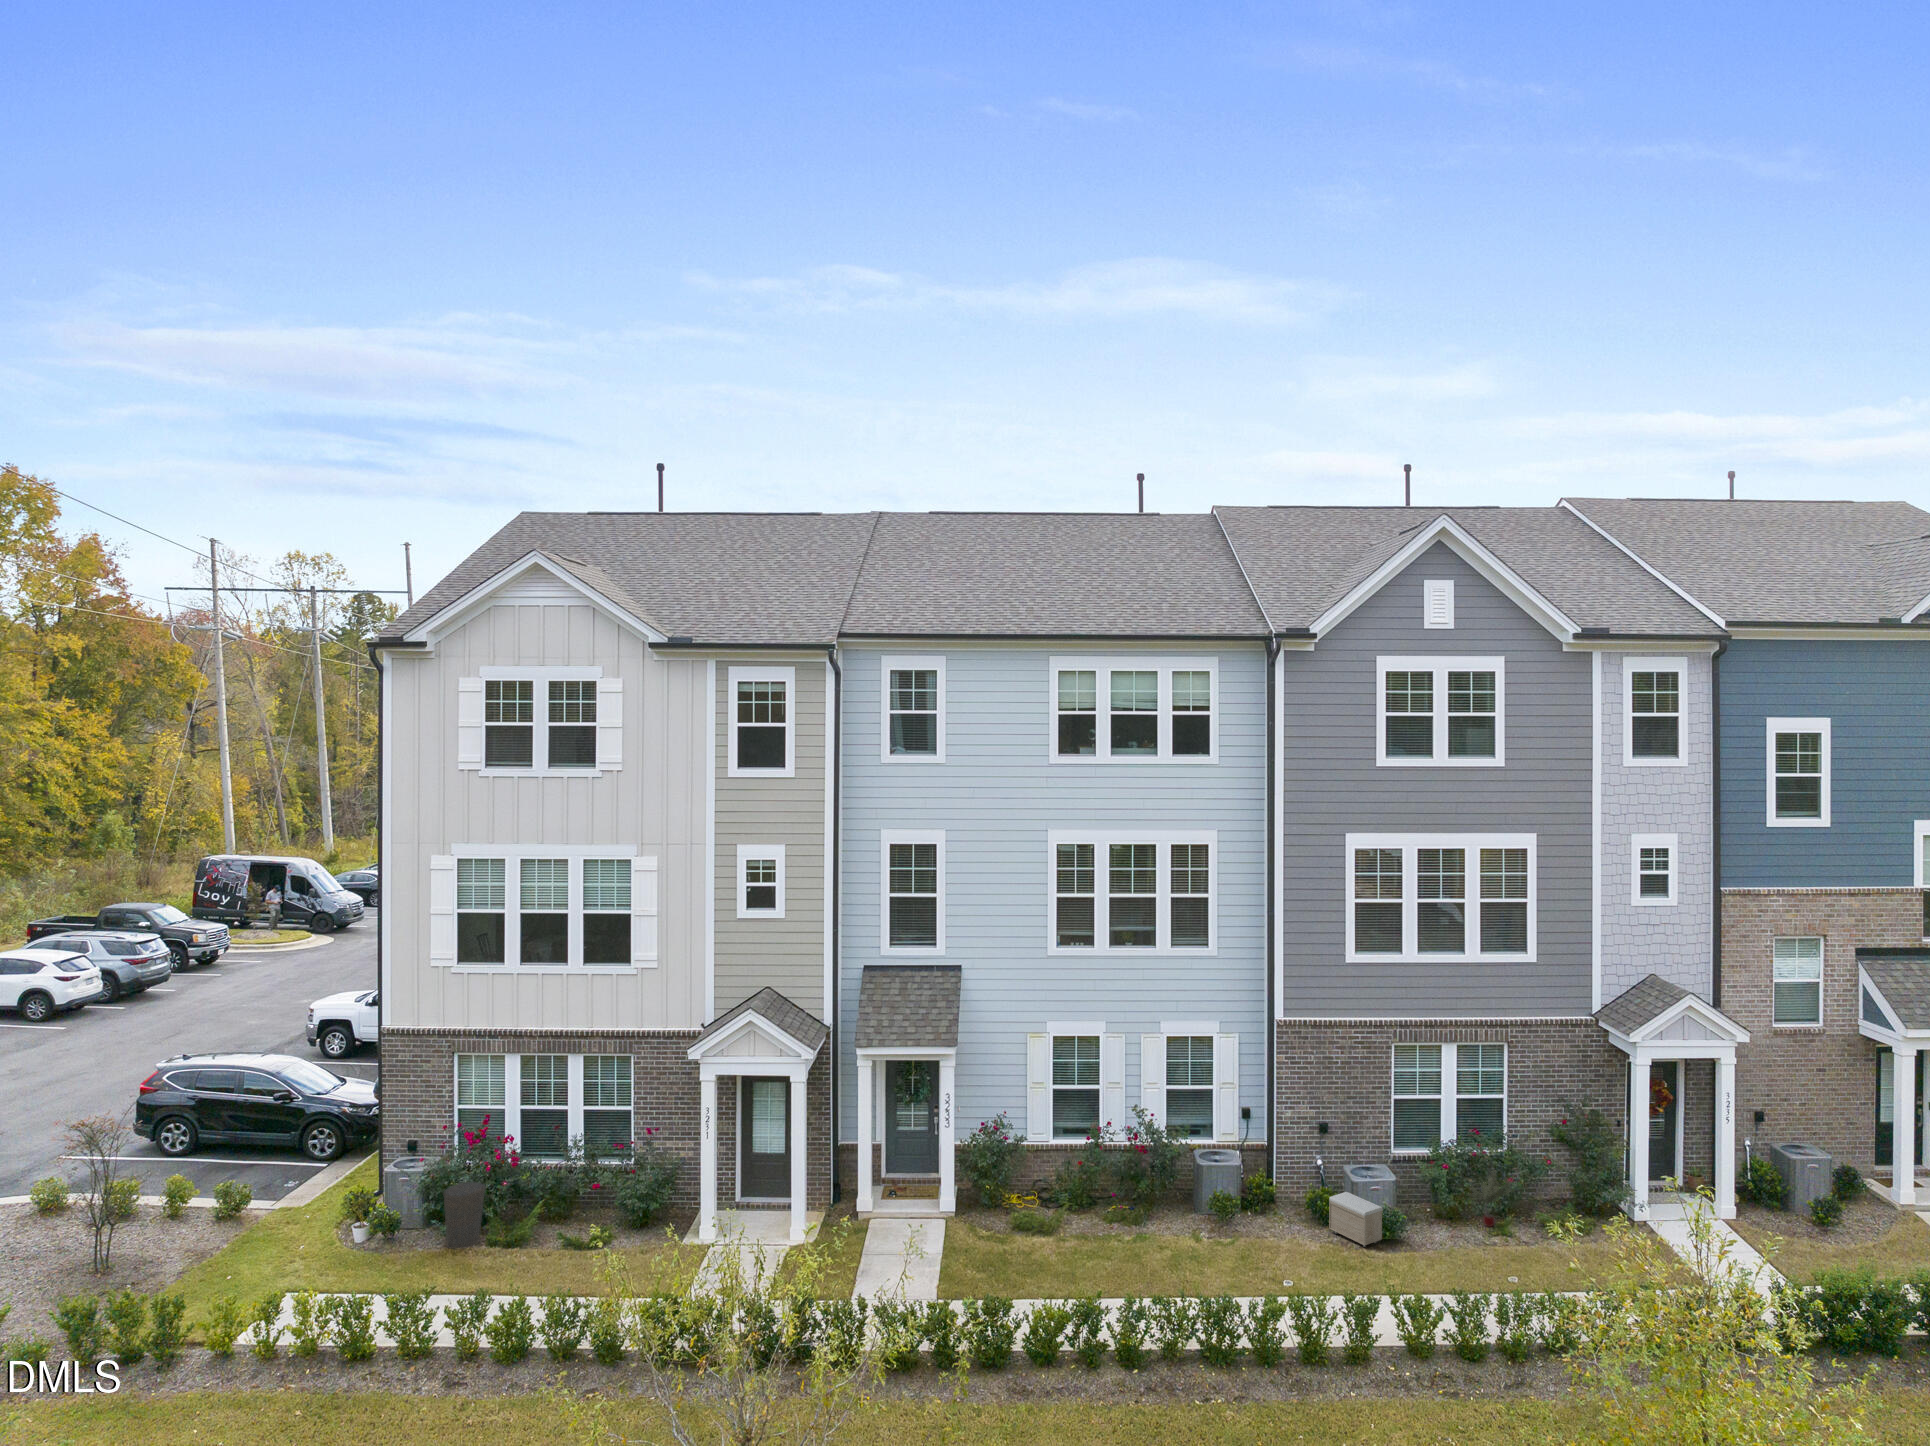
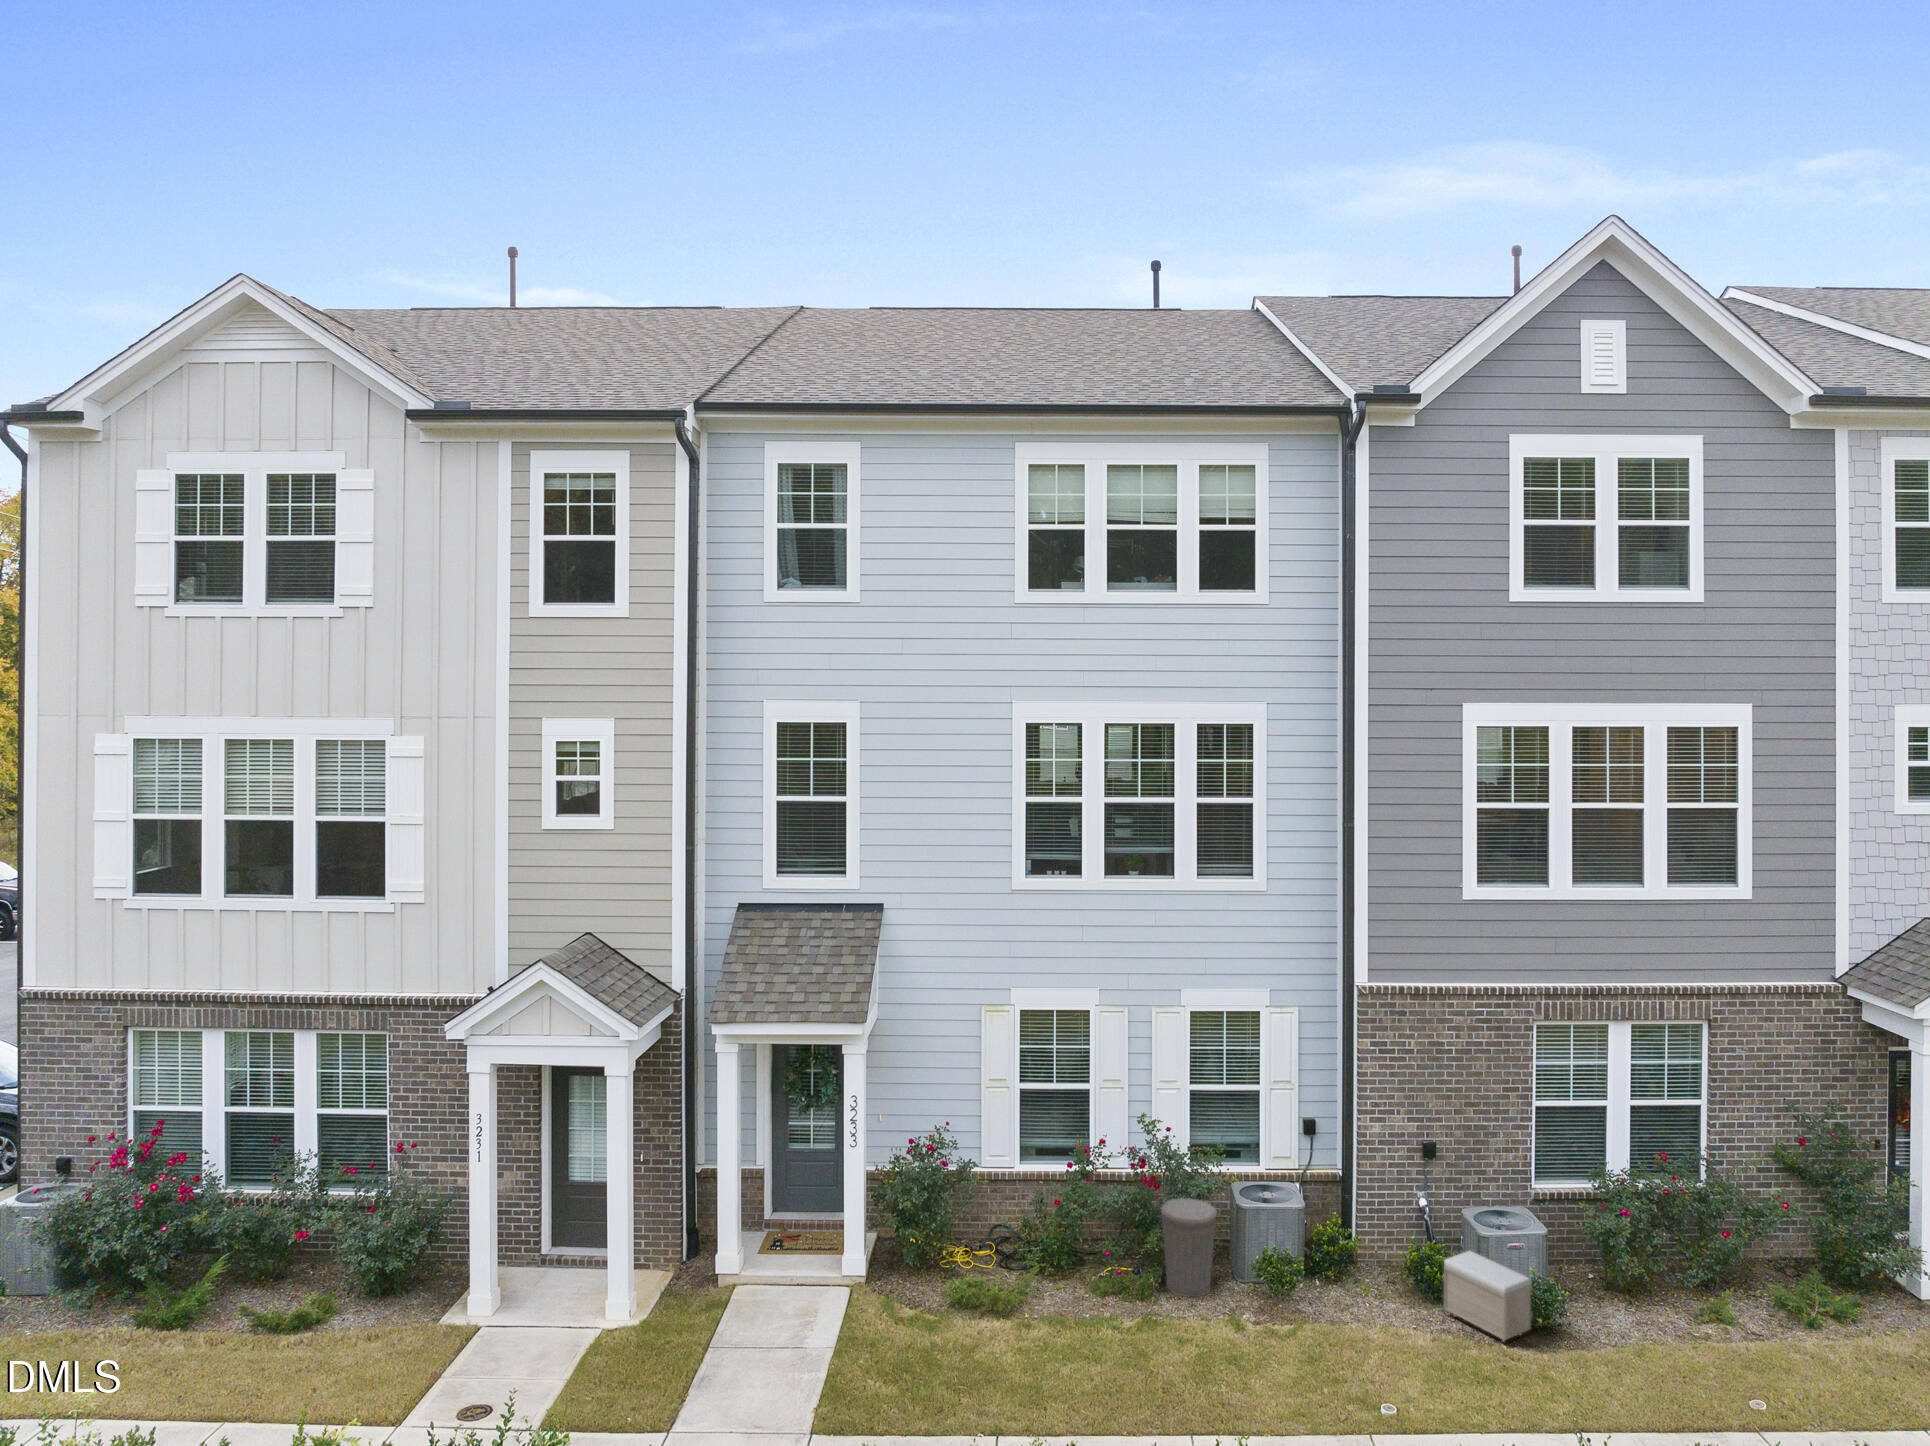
potted tree: present [1468,1172,1511,1227] -> none [1656,1217,1731,1308]
trash can: present [443,1182,485,1249] -> present [1161,1198,1217,1297]

